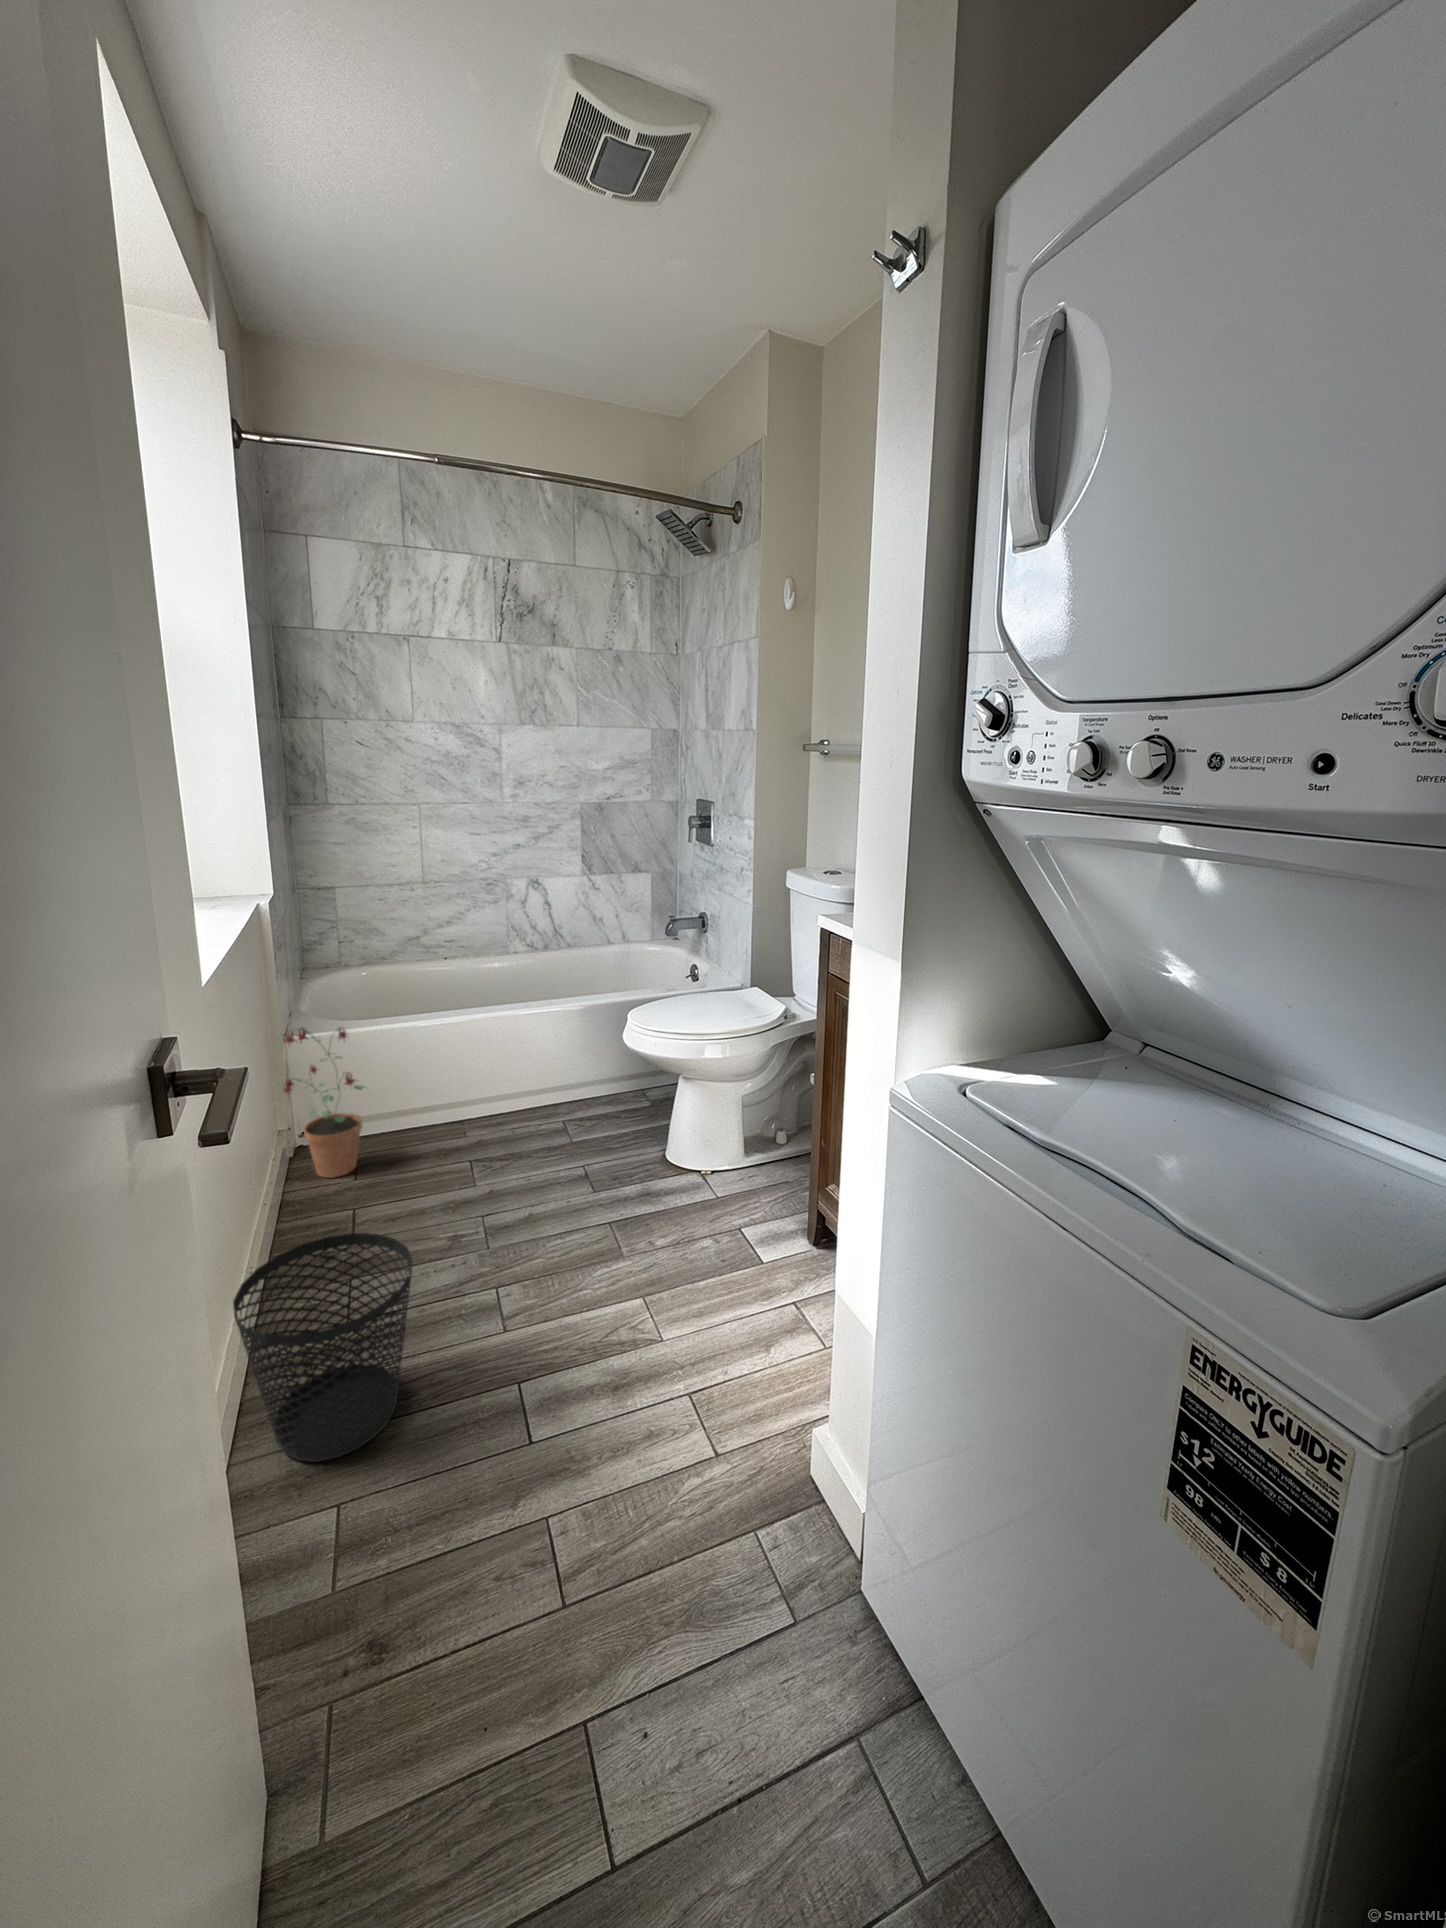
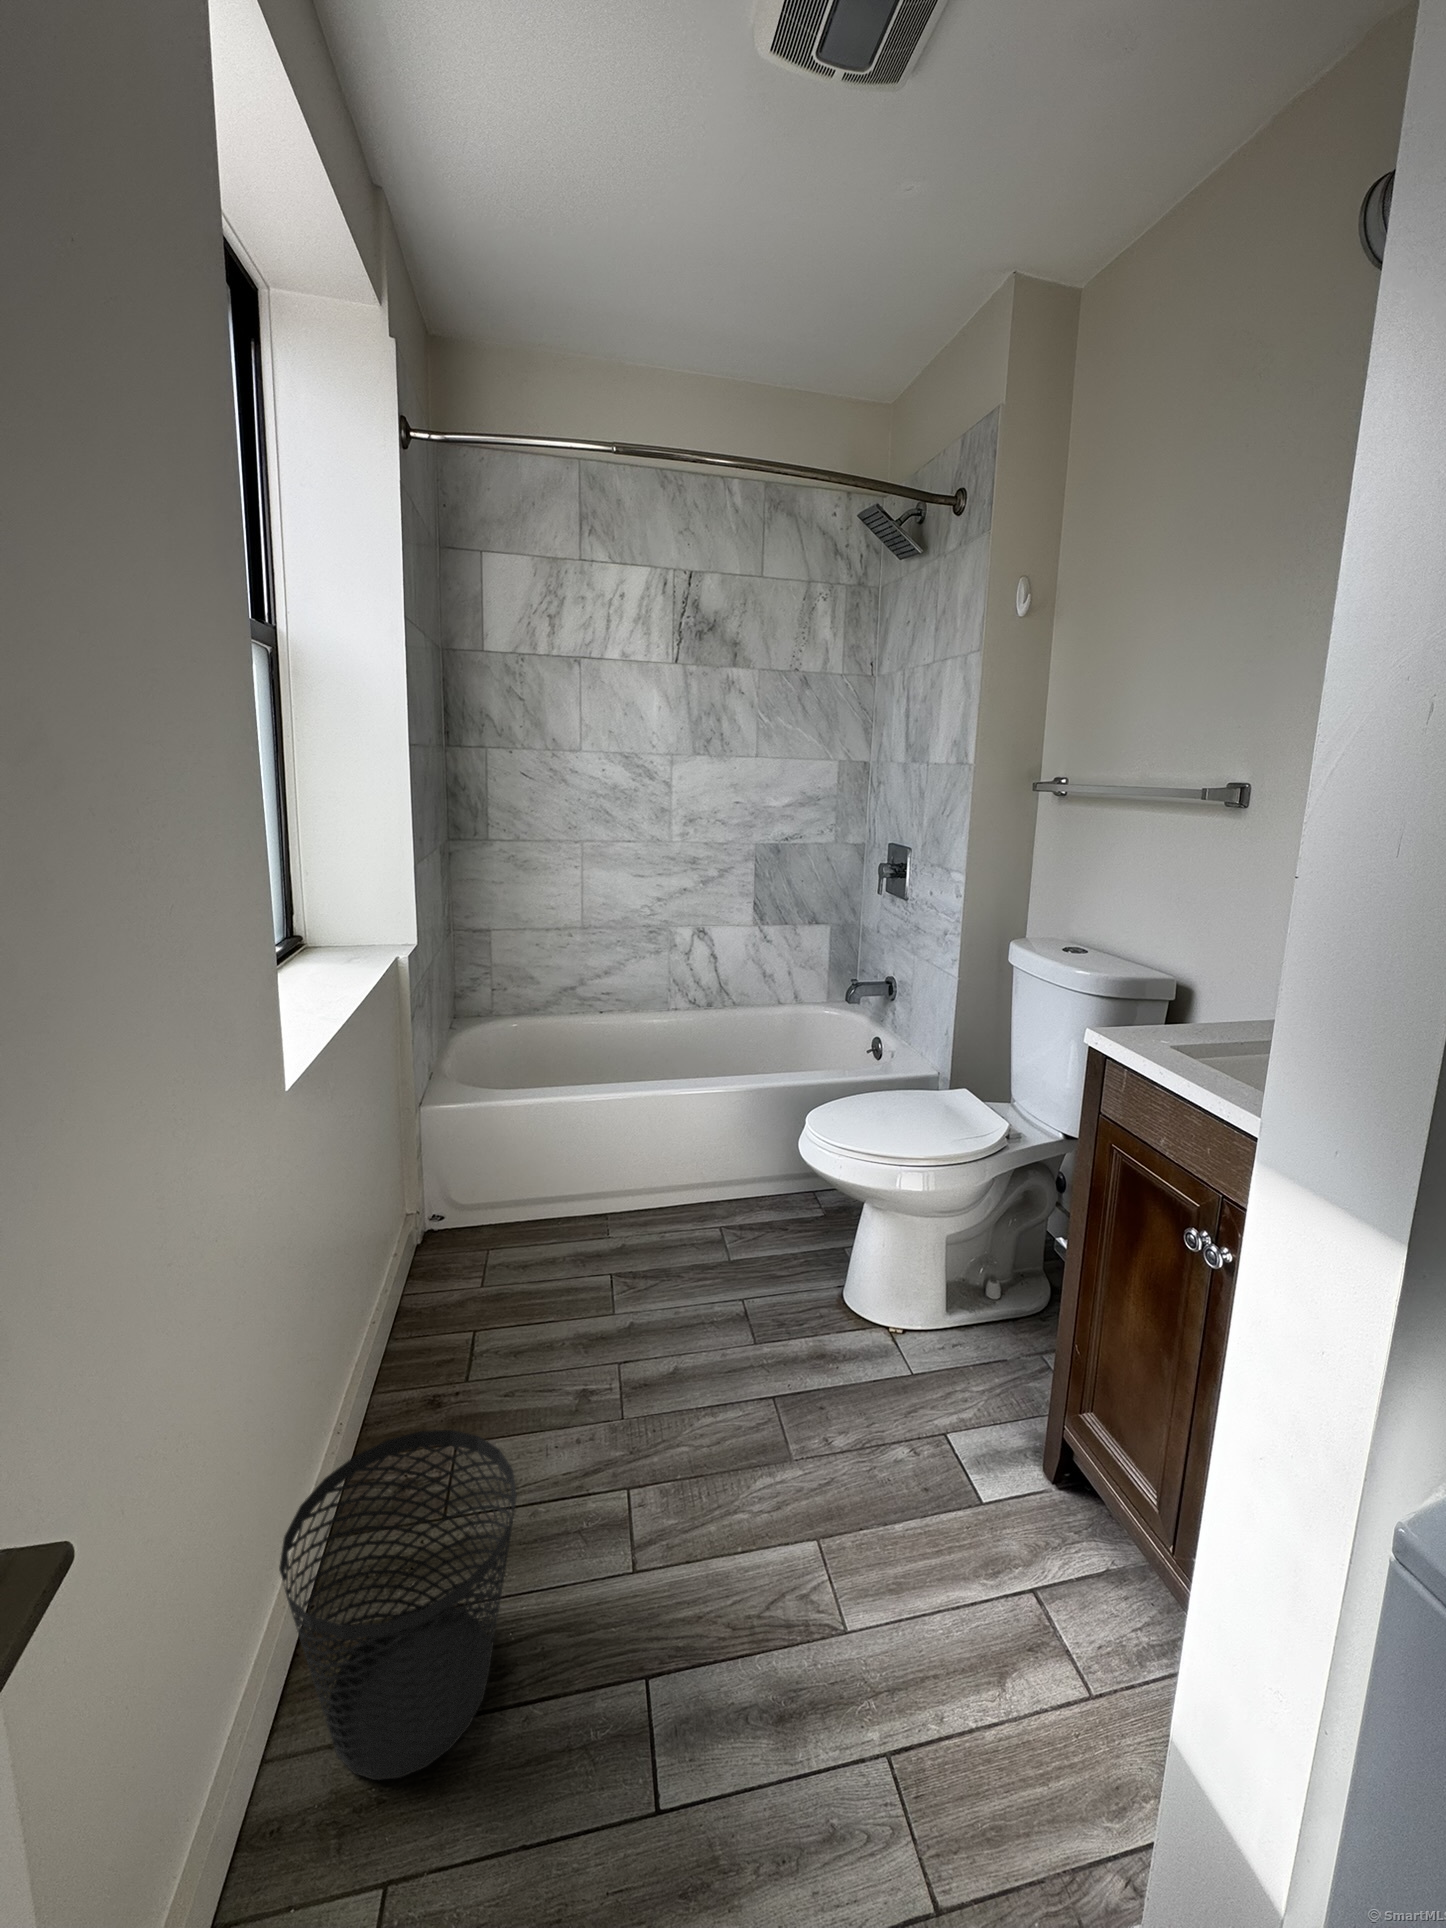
potted plant: present [283,1027,363,1178] -> none [405,1103,505,1281]

